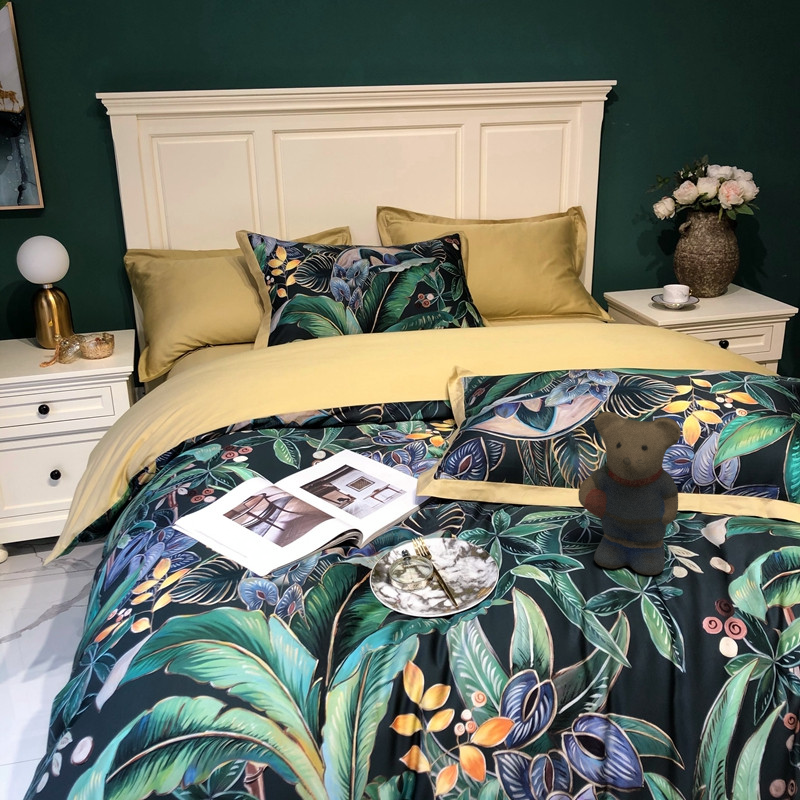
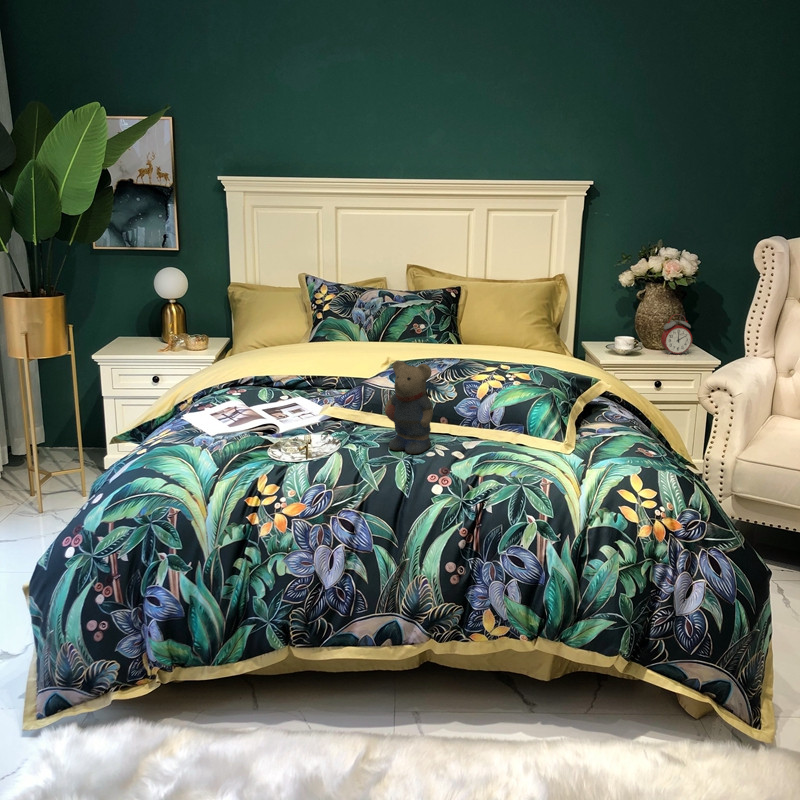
alarm clock: none [721,253,761,306] -> present [661,314,692,354]

